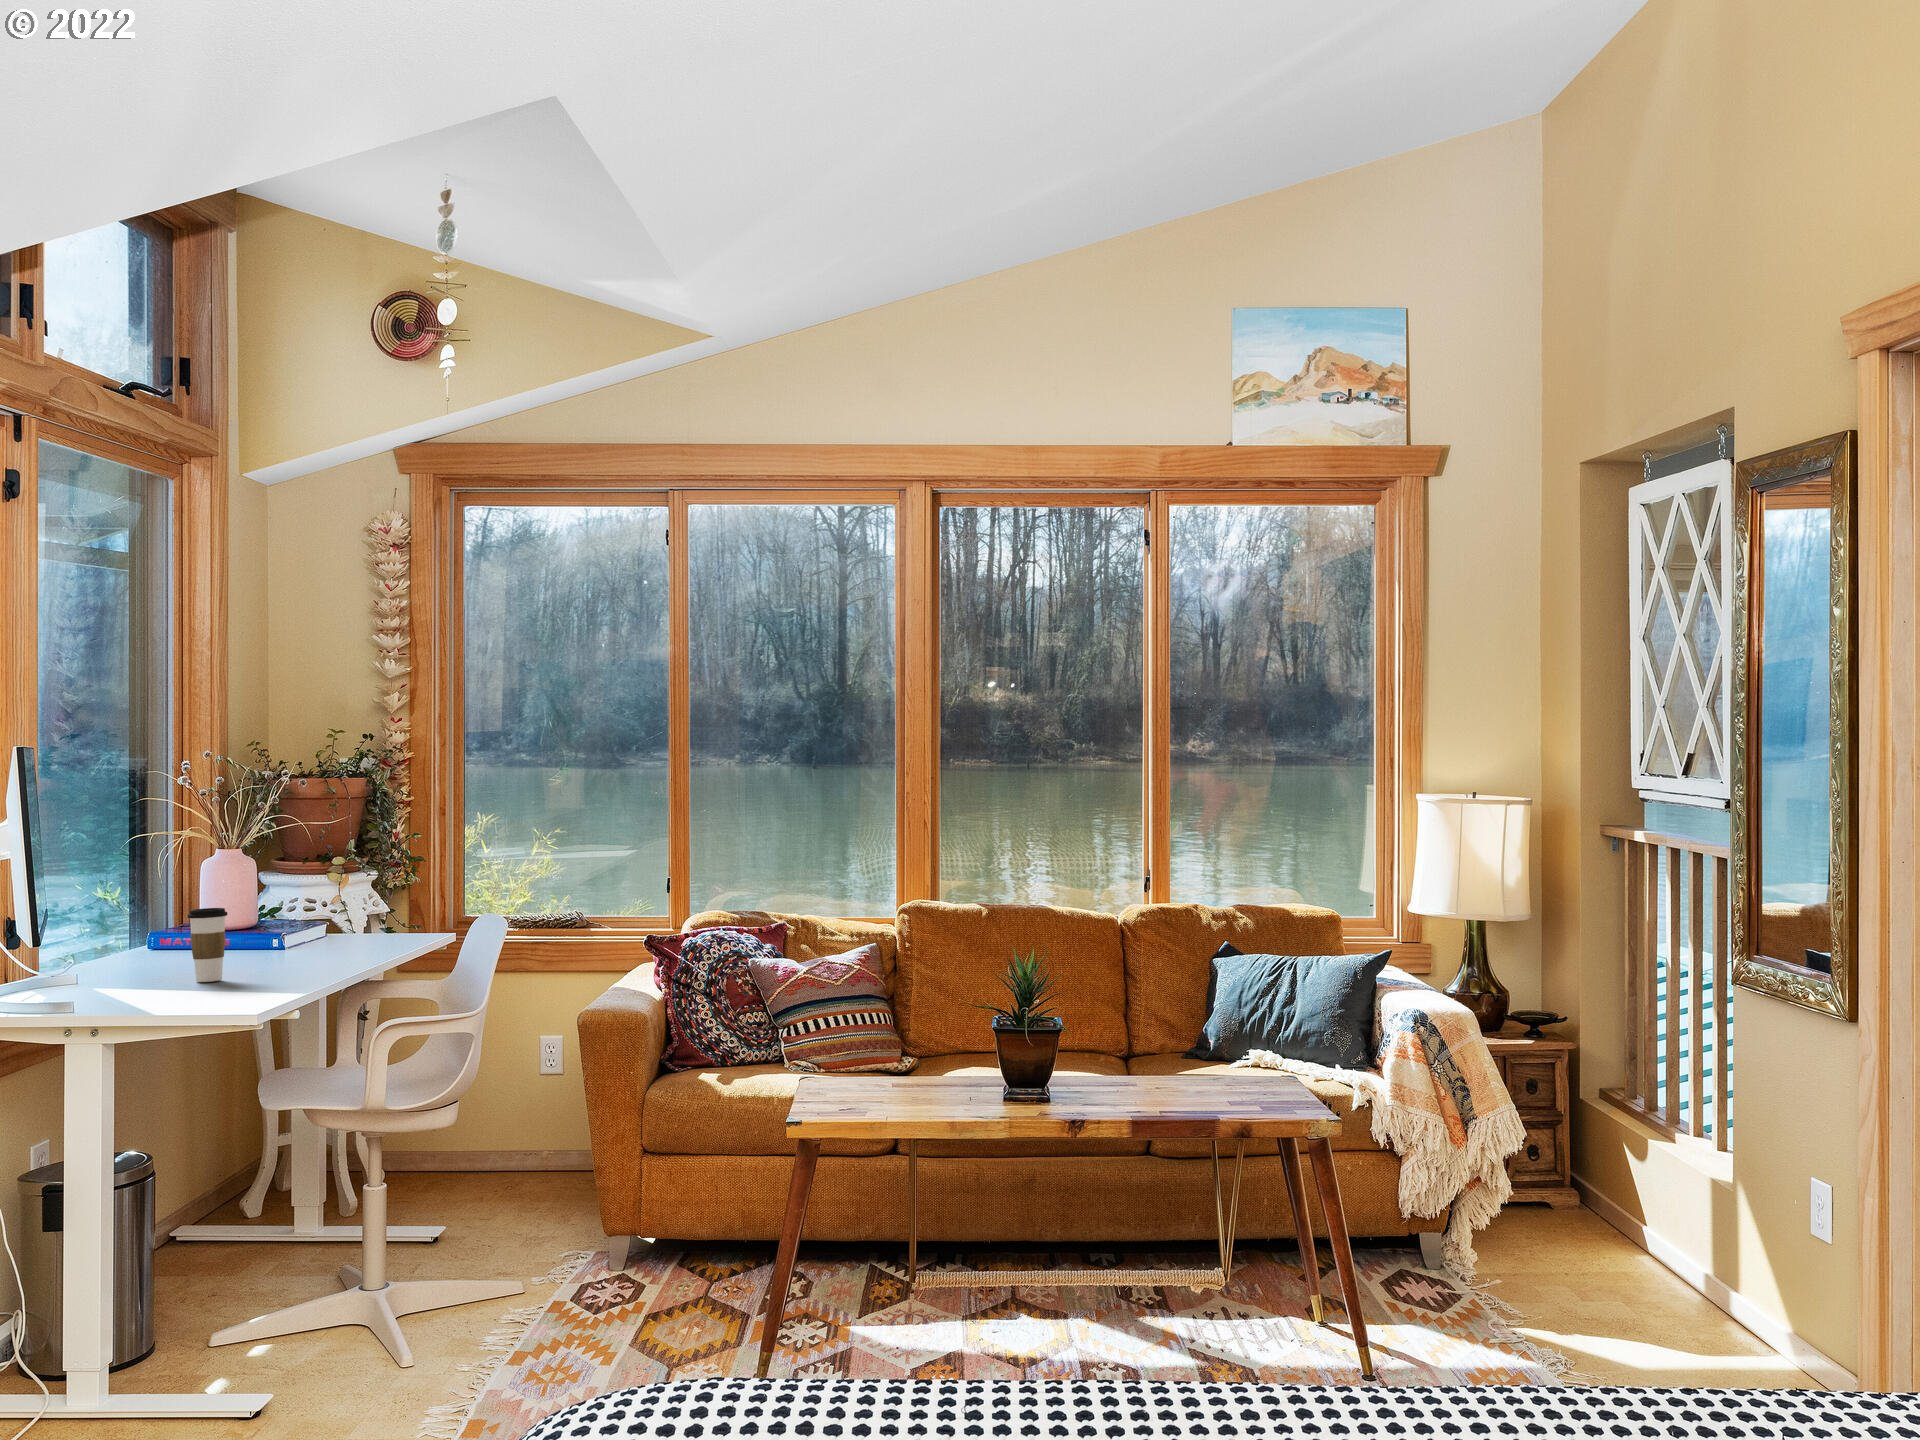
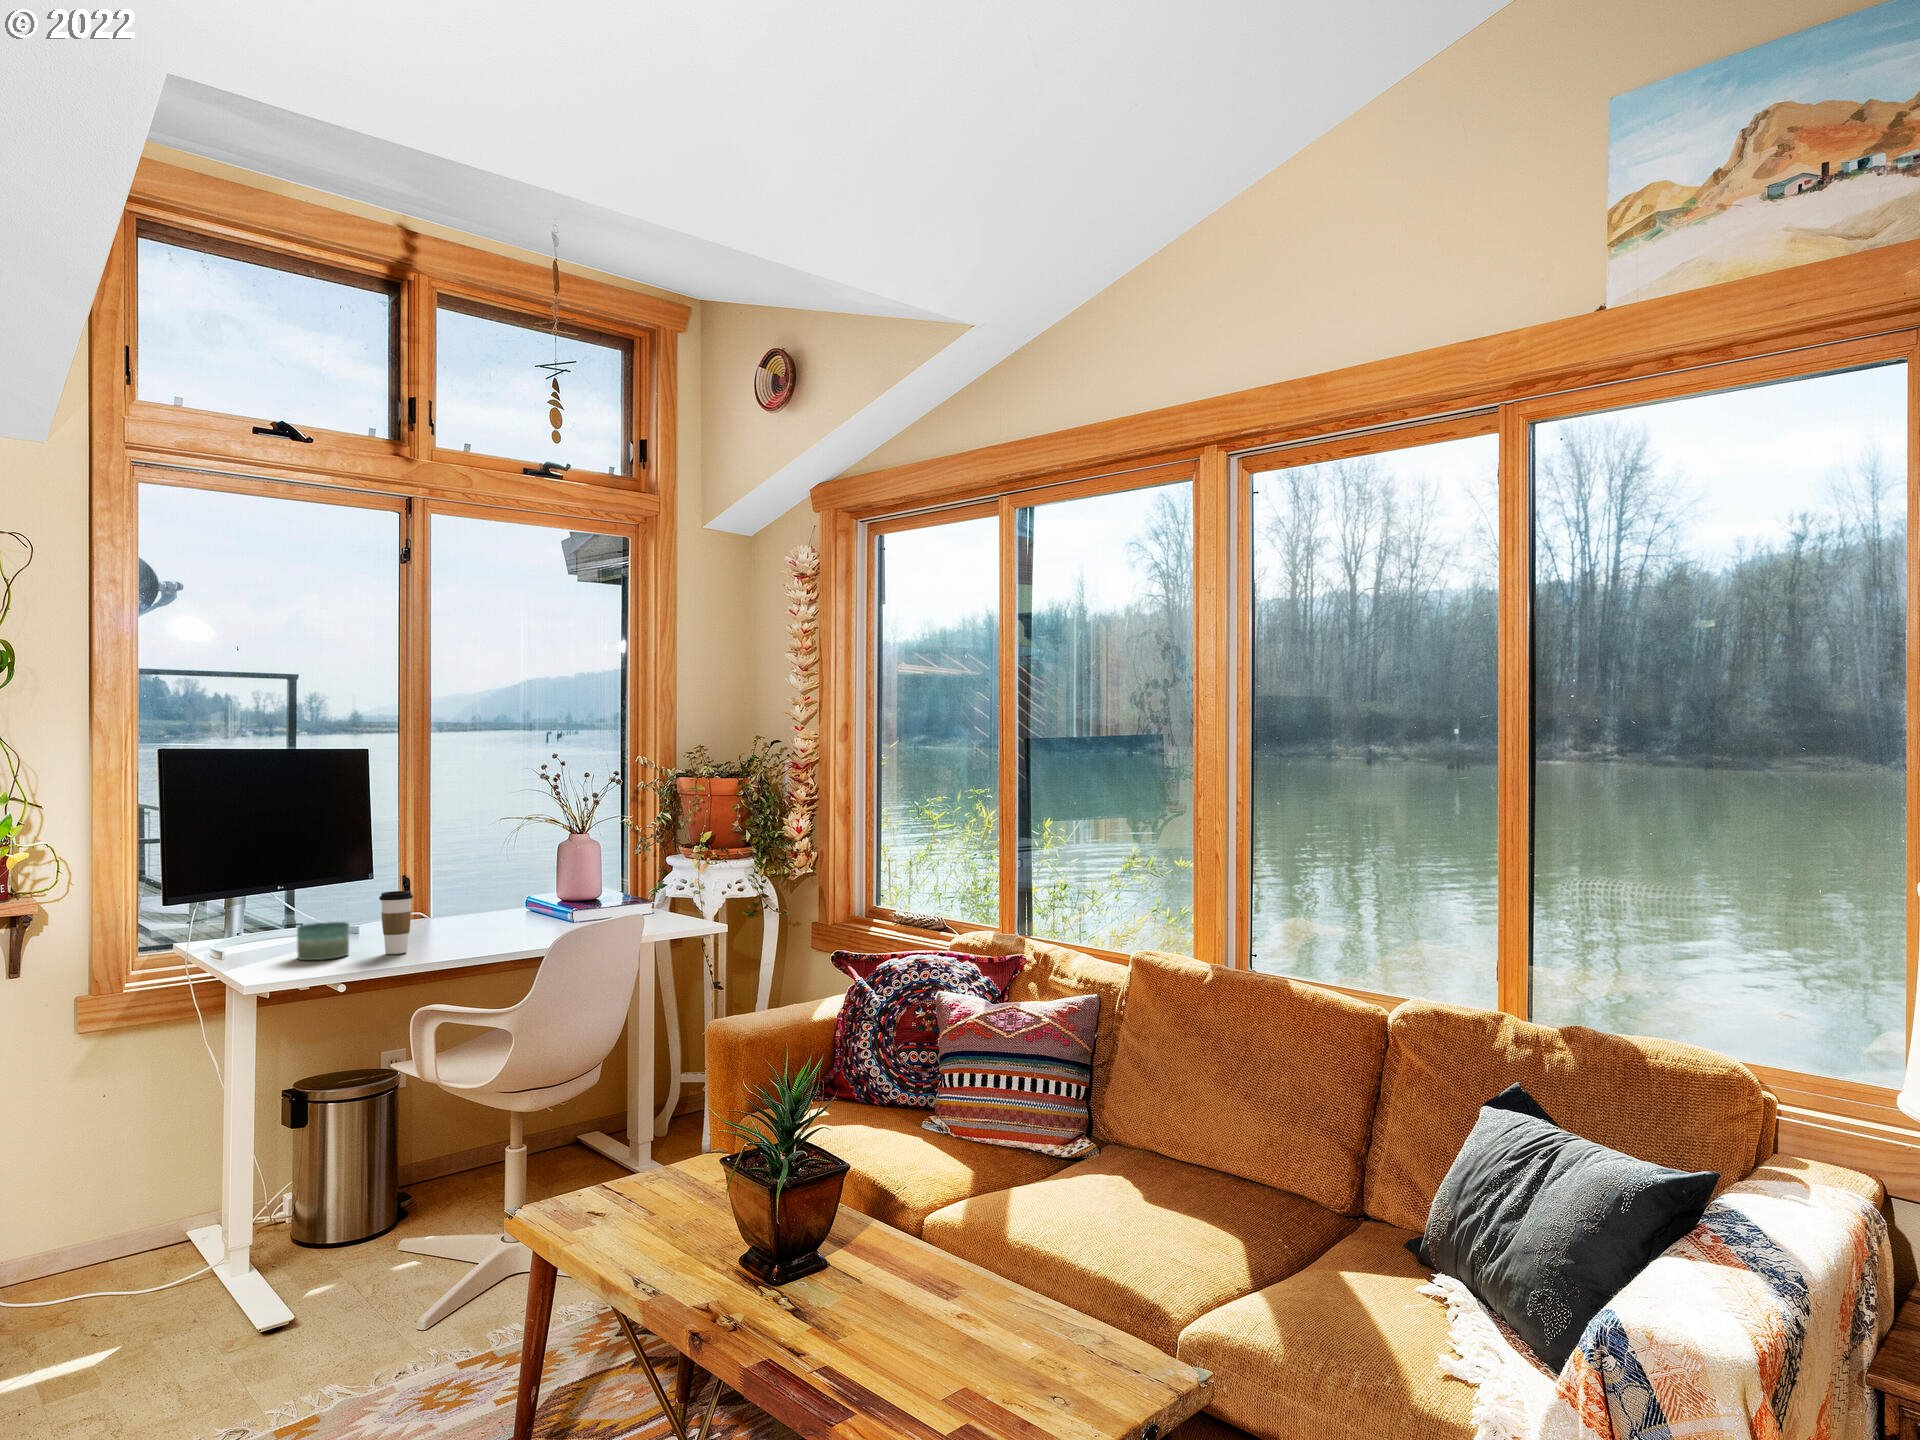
candle: none [109,950,170,995] -> present [297,922,349,960]

